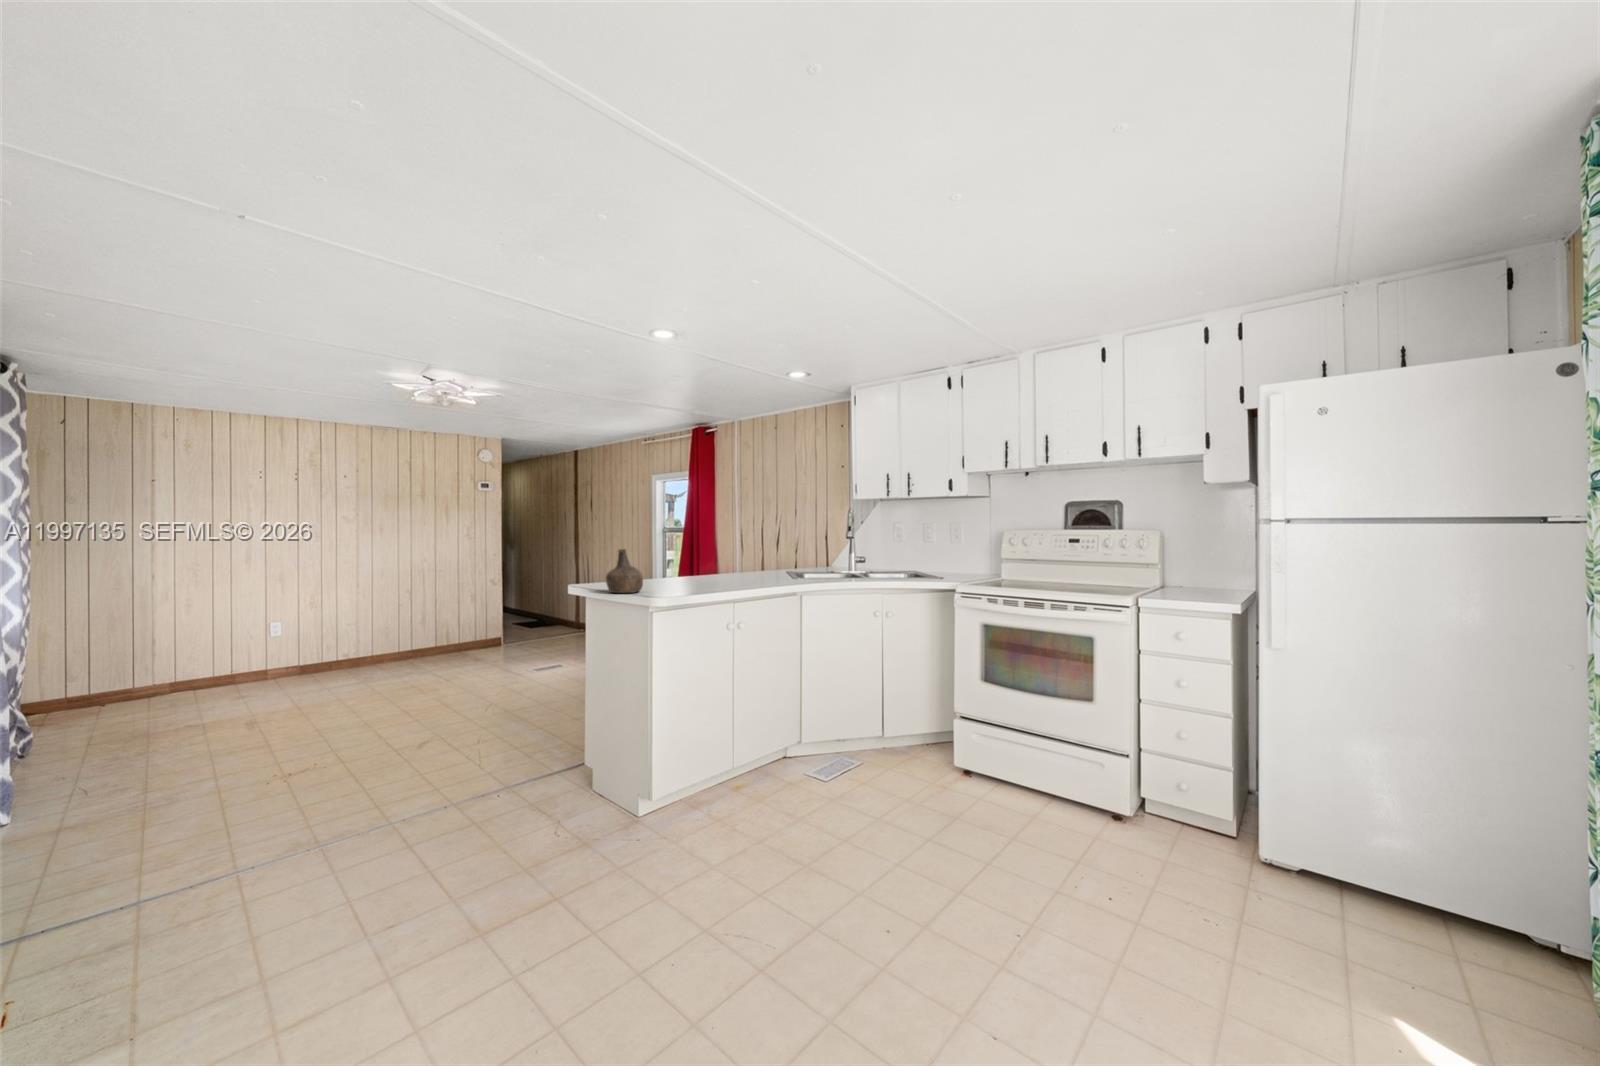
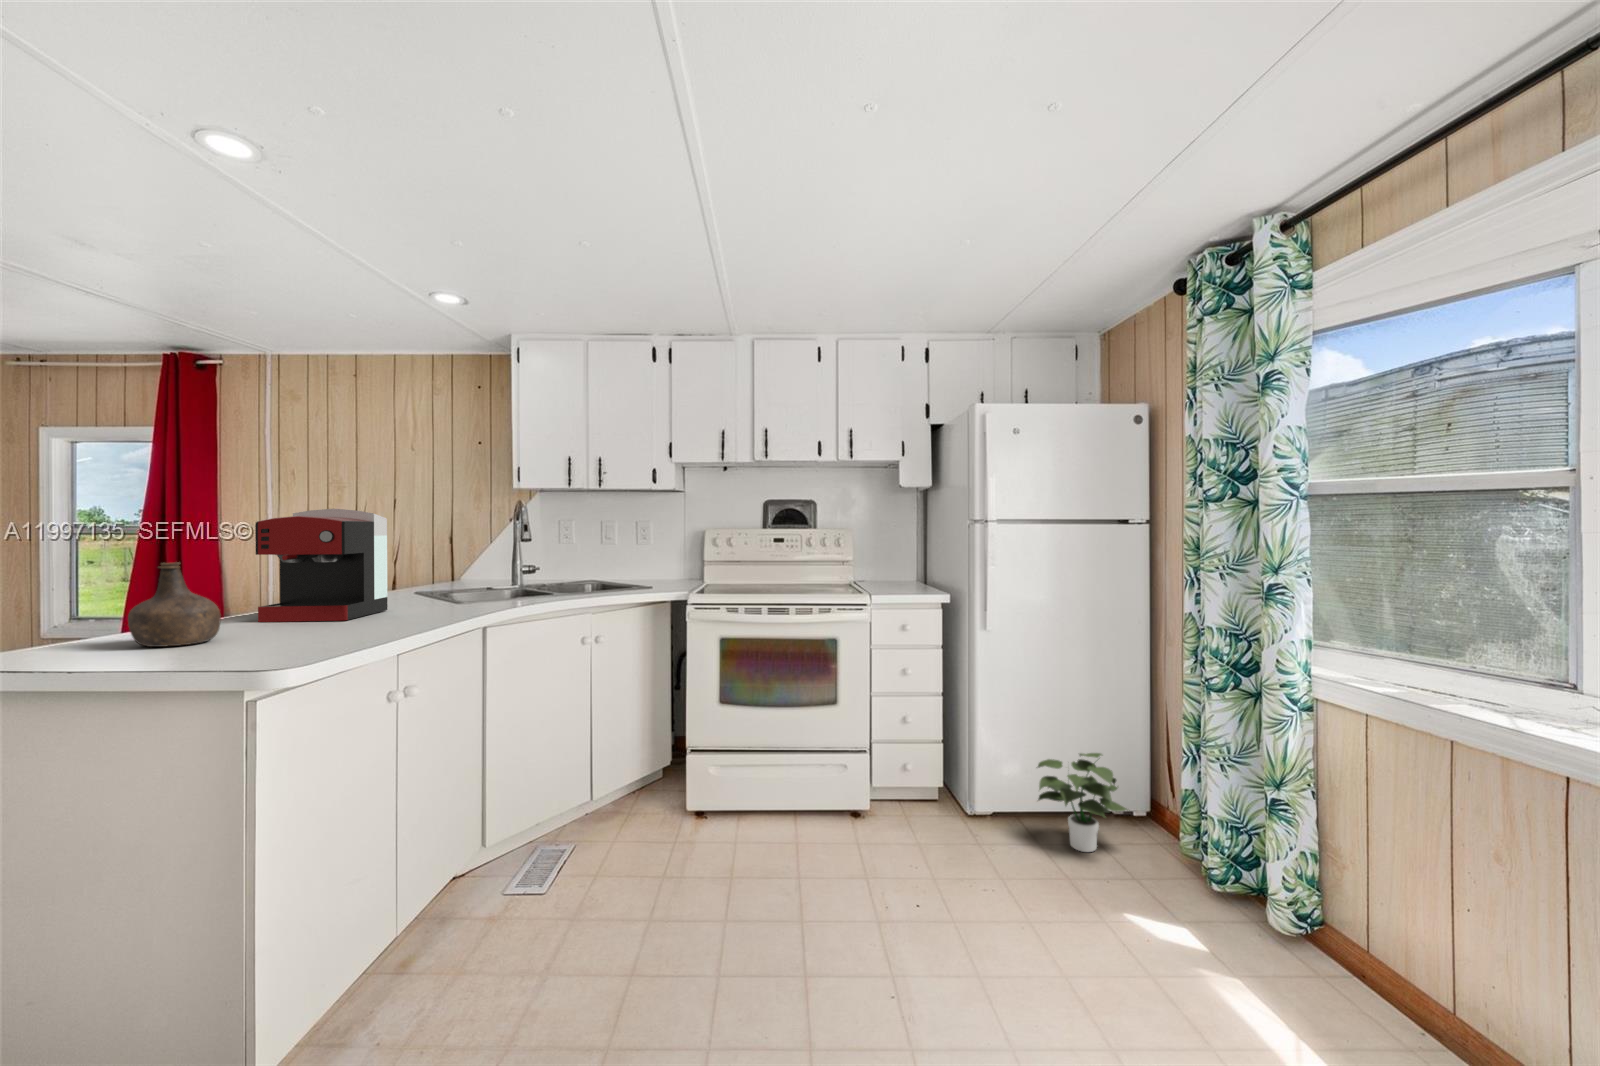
coffee maker: none [675,519,746,588] -> present [255,509,387,622]
potted plant: none [1336,817,1504,953] -> present [1038,753,1127,852]

